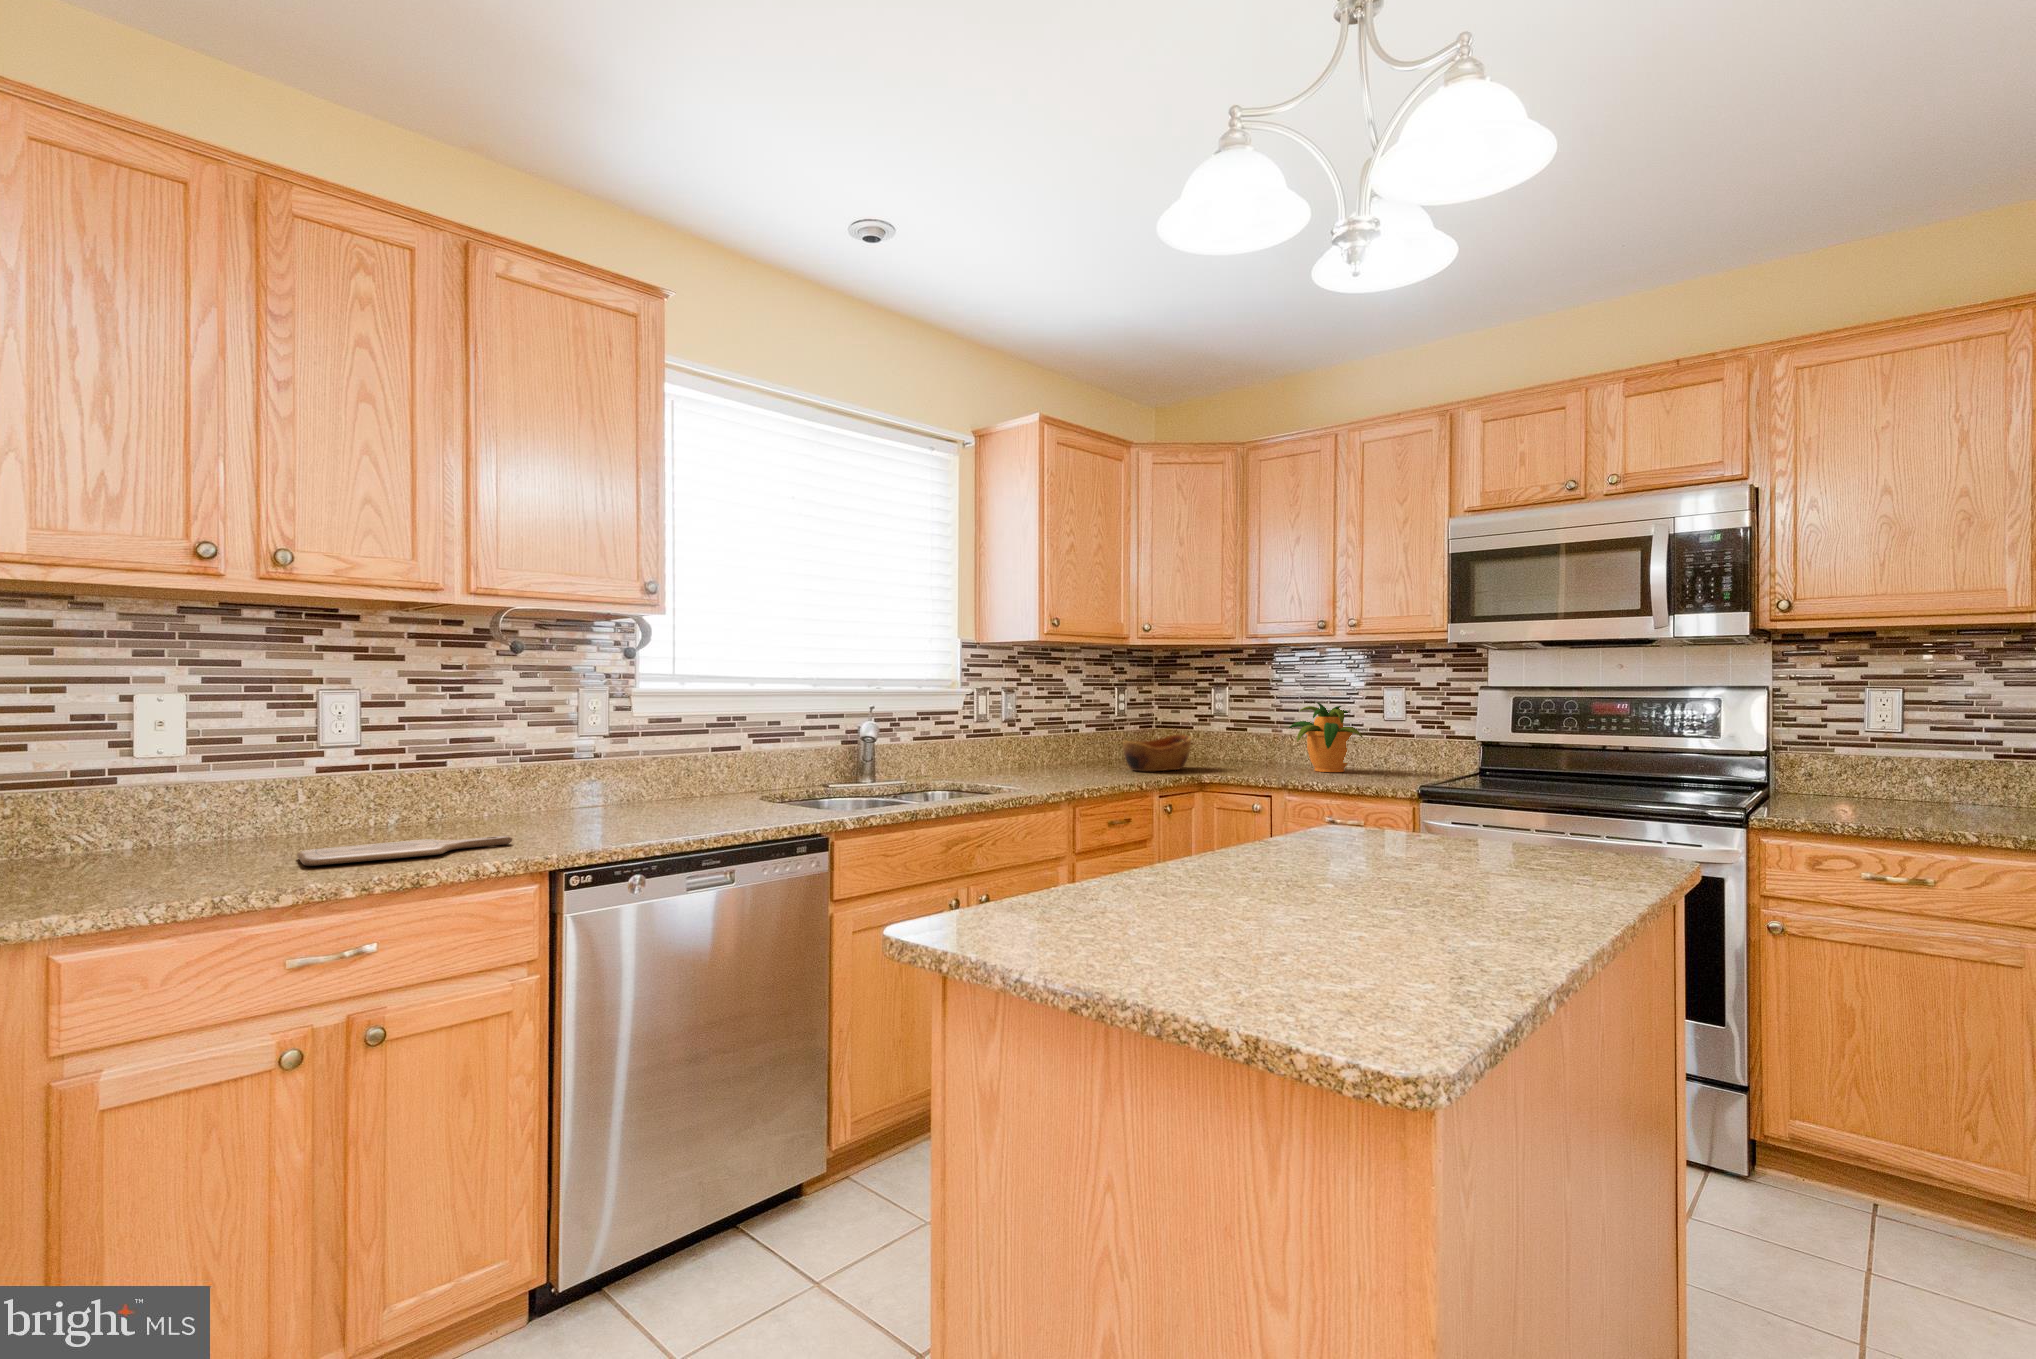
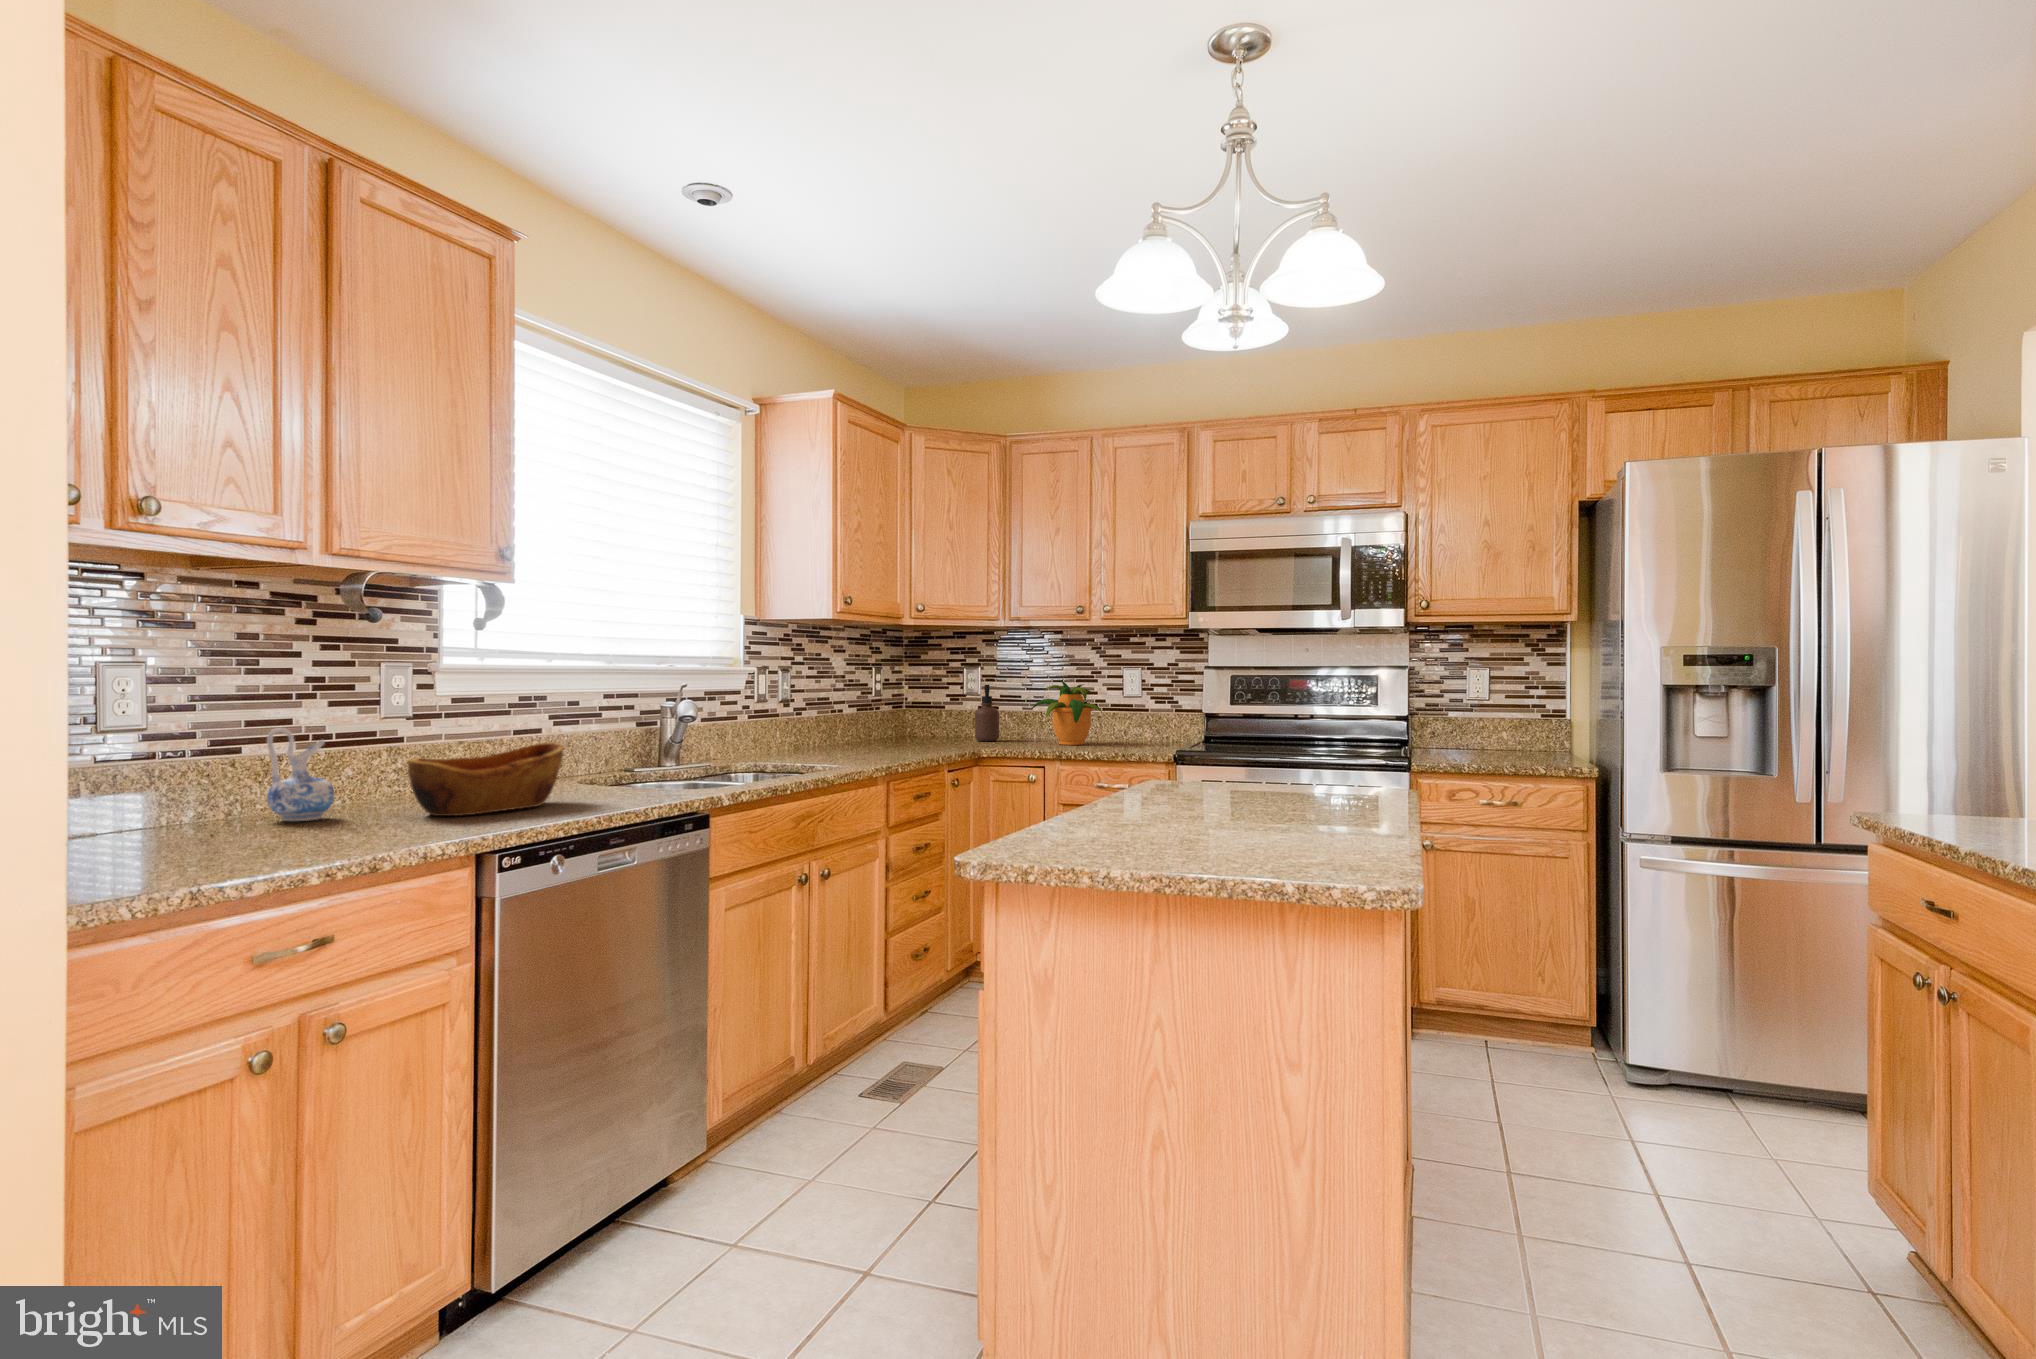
soap dispenser: none [1226,705,1252,765] -> present [975,685,999,741]
wooden bowl: present [1123,734,1192,771] -> present [408,743,563,816]
ceramic pitcher: none [441,746,496,828] -> present [267,728,334,821]
cutting board: present [297,836,512,866] -> none [166,823,406,861]

